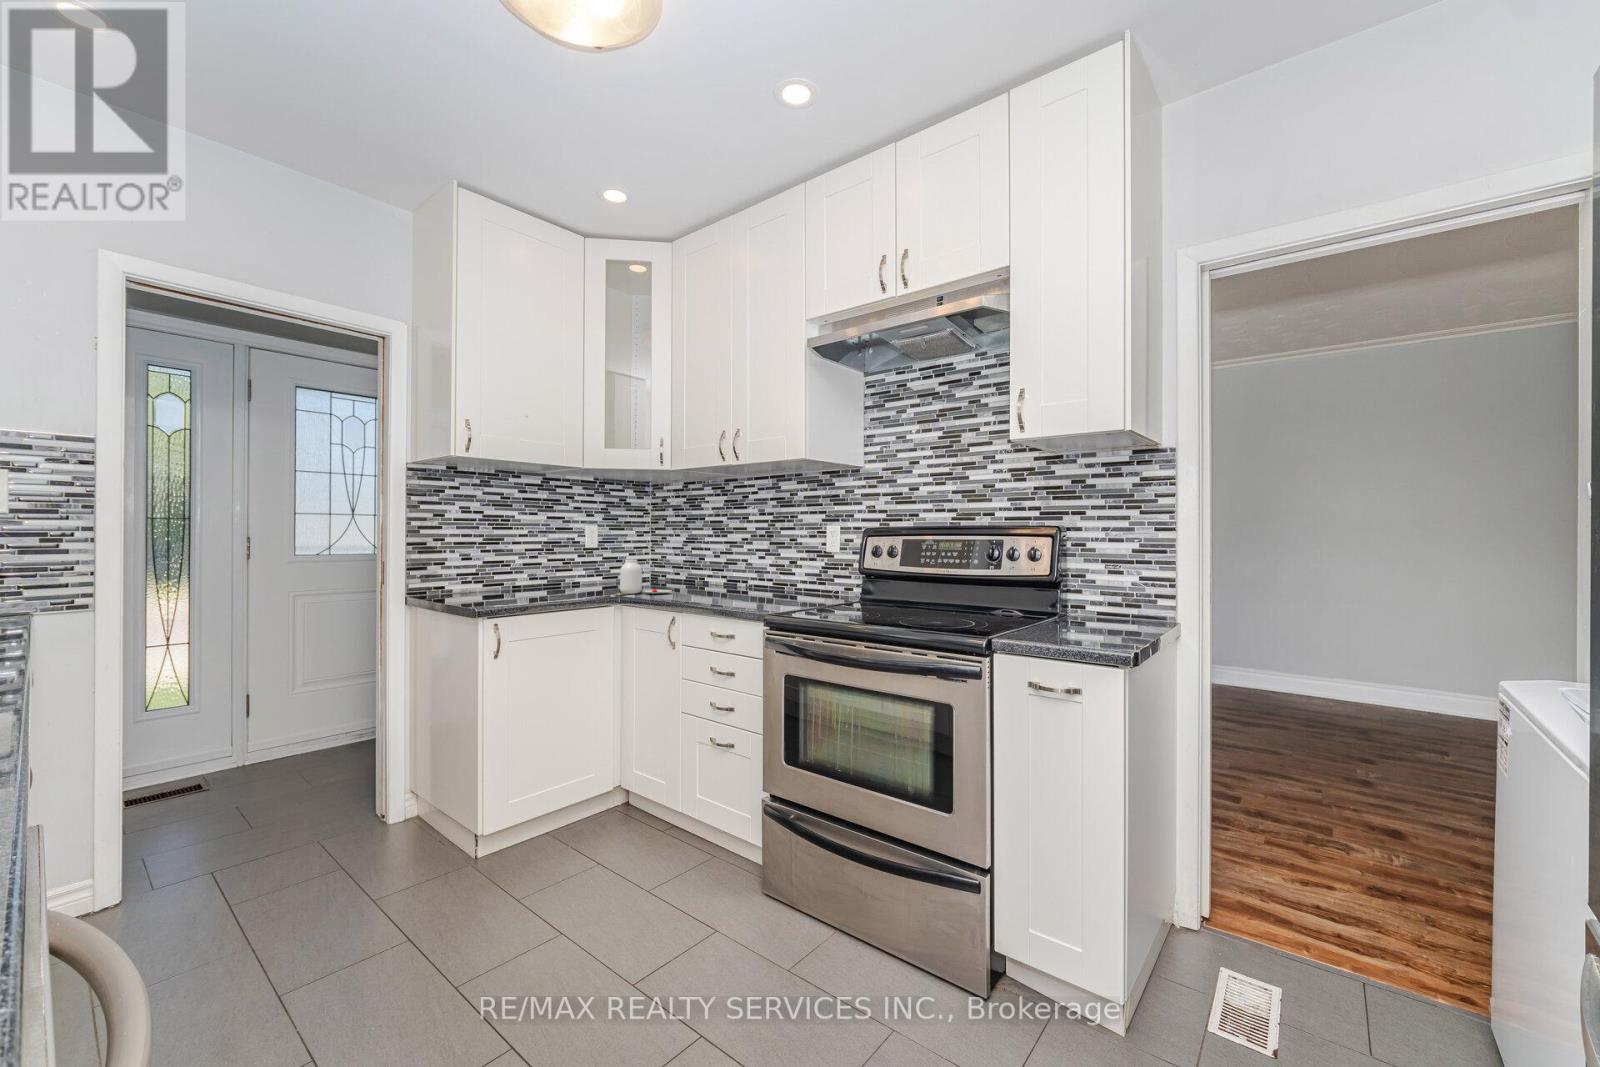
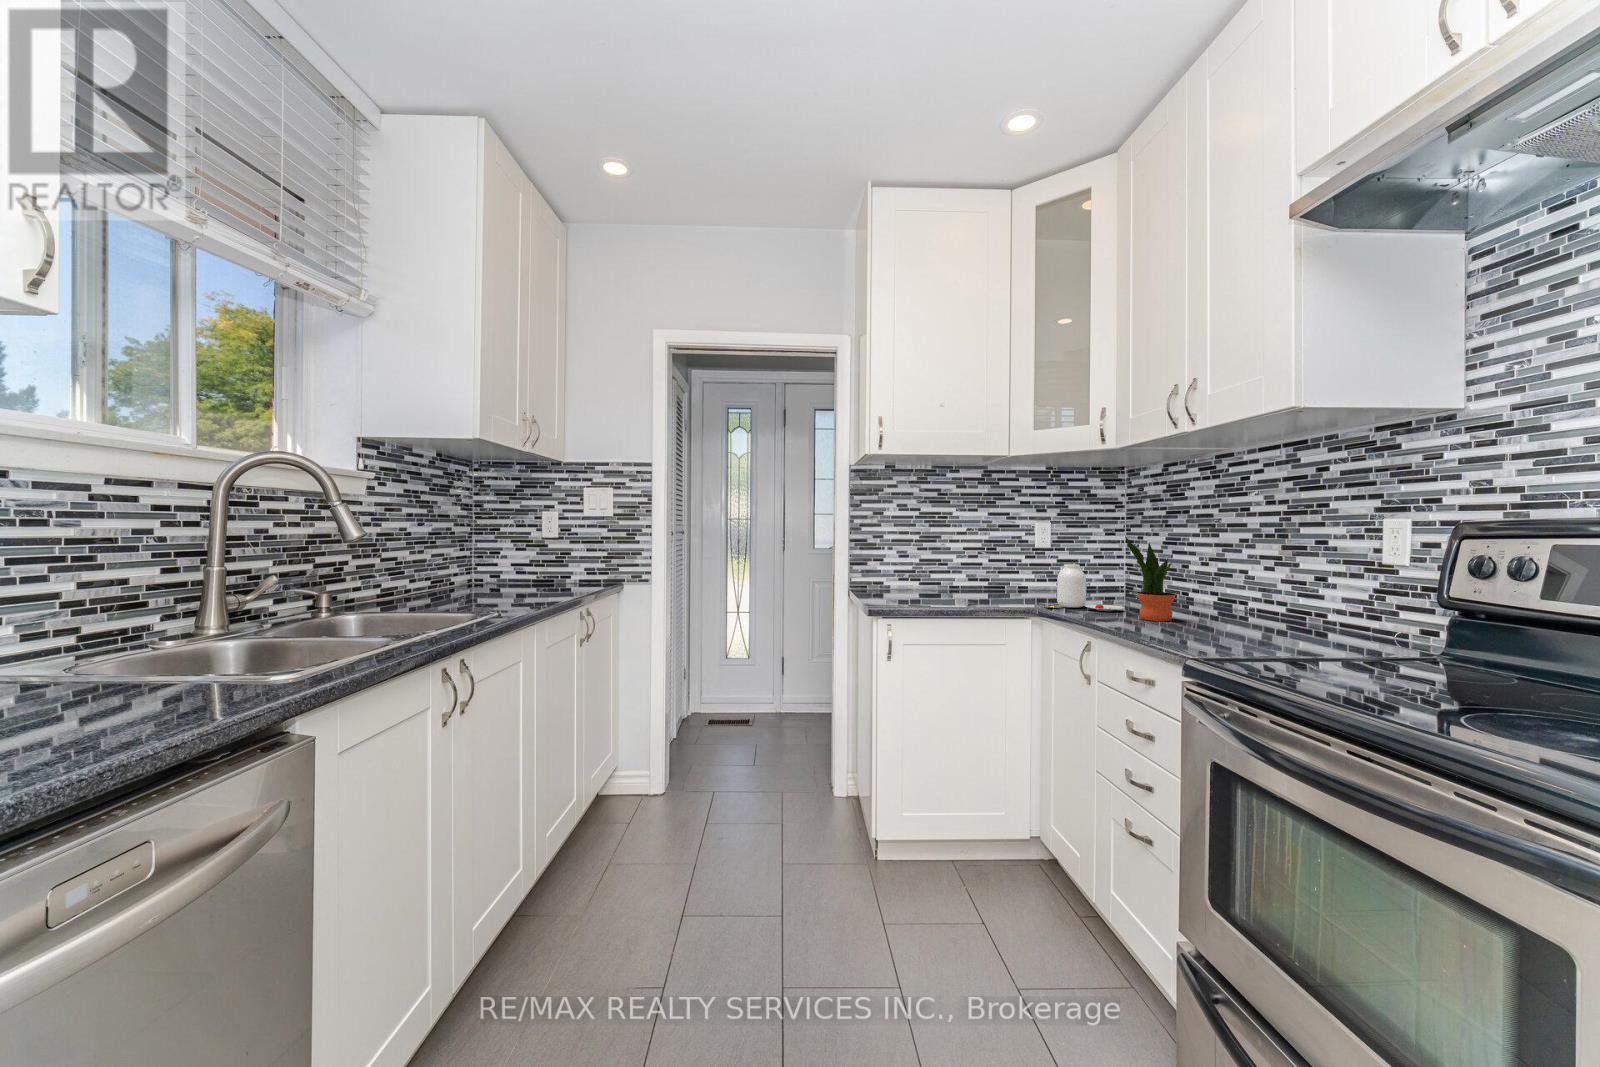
potted plant: none [683,537,713,597] -> present [1125,537,1176,621]

